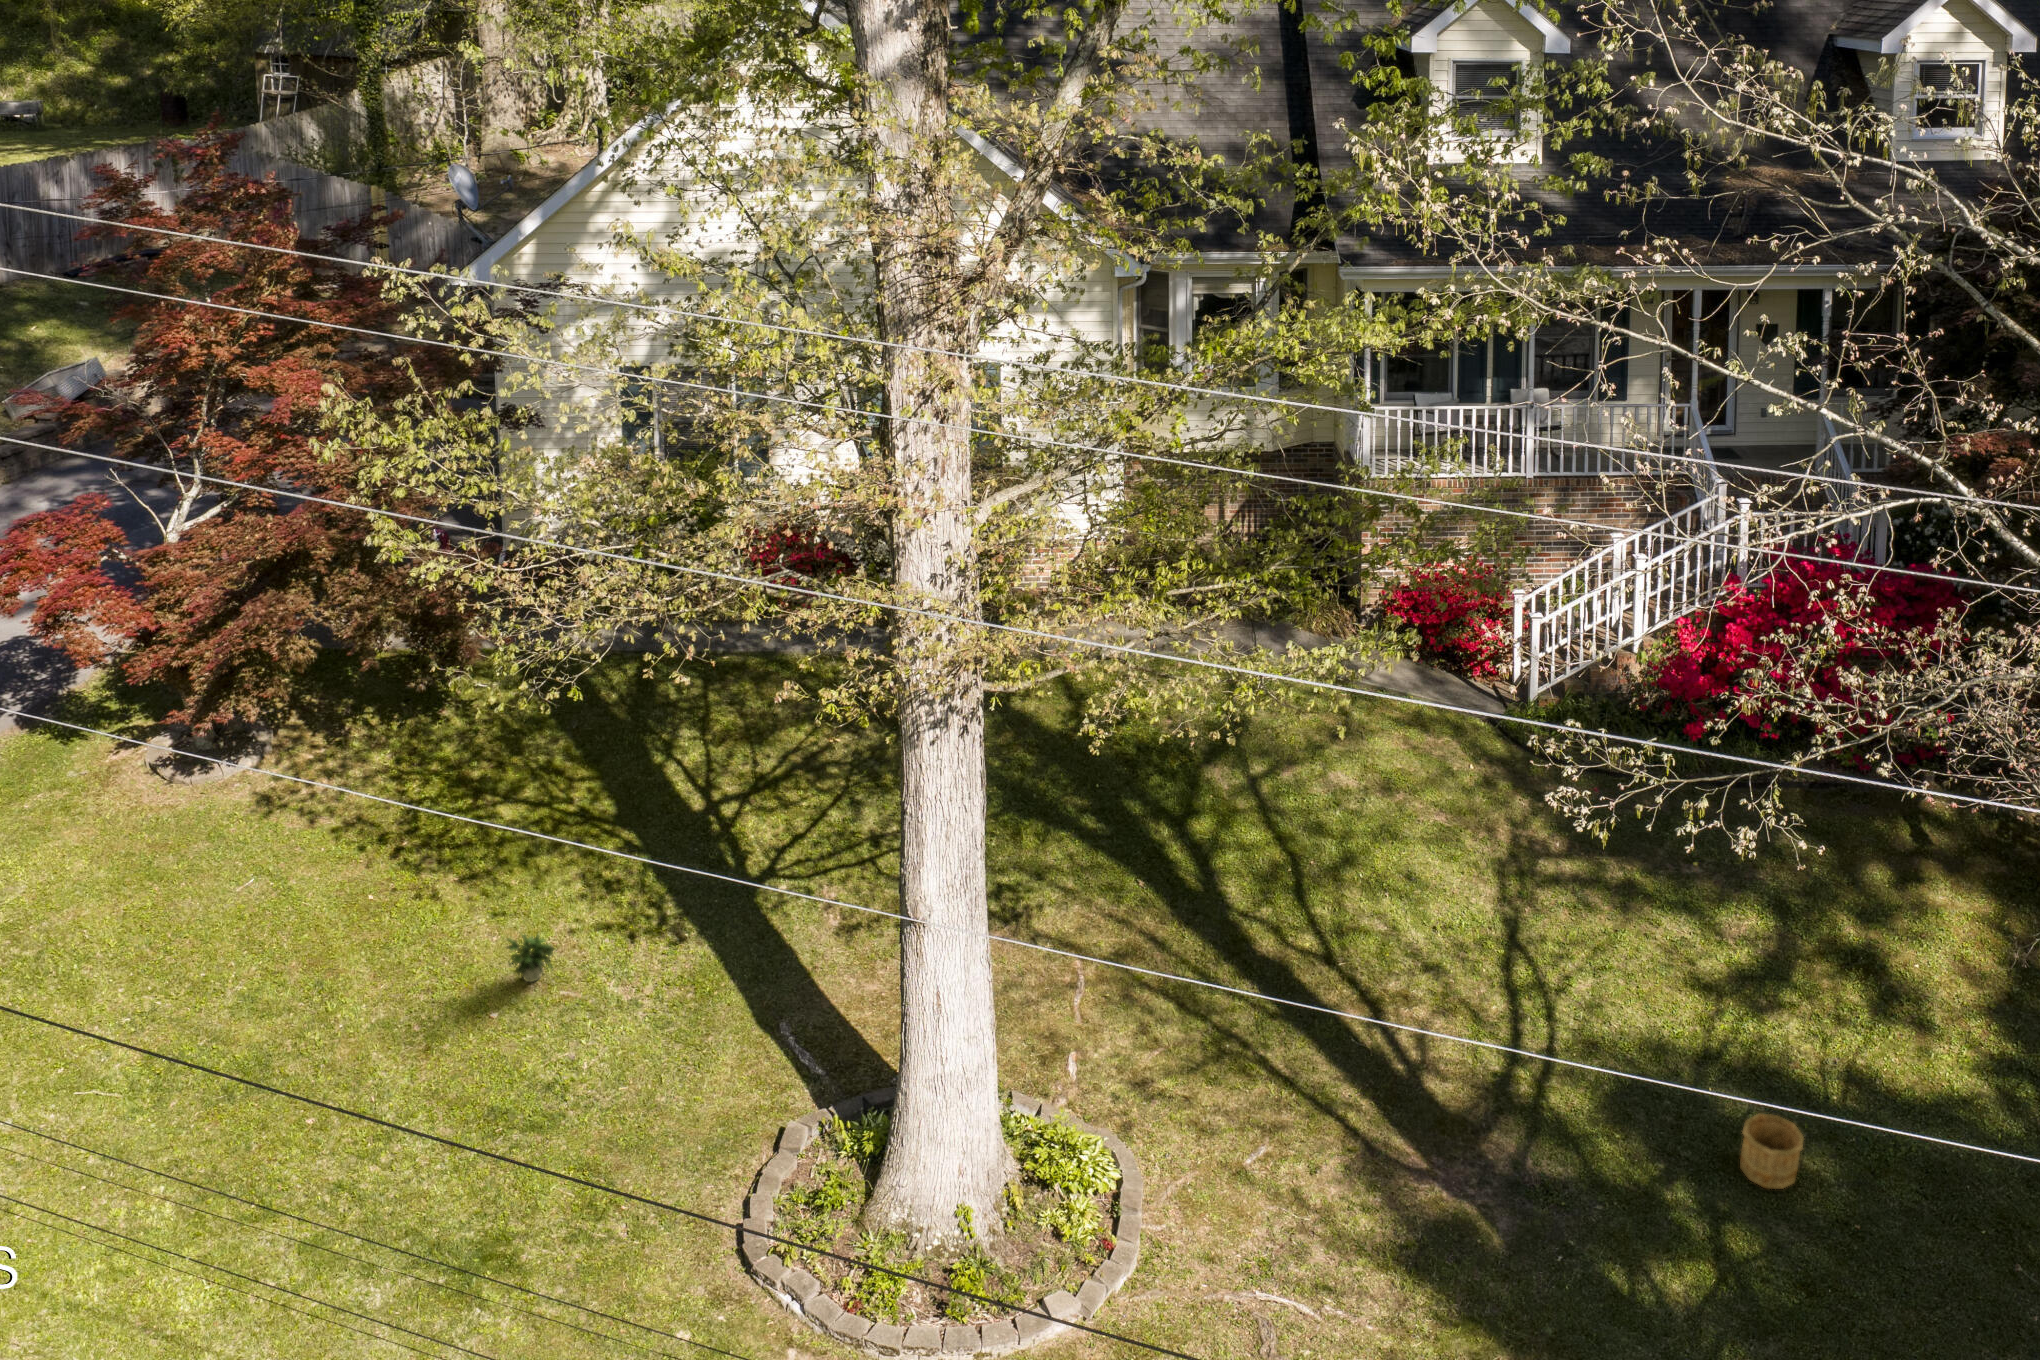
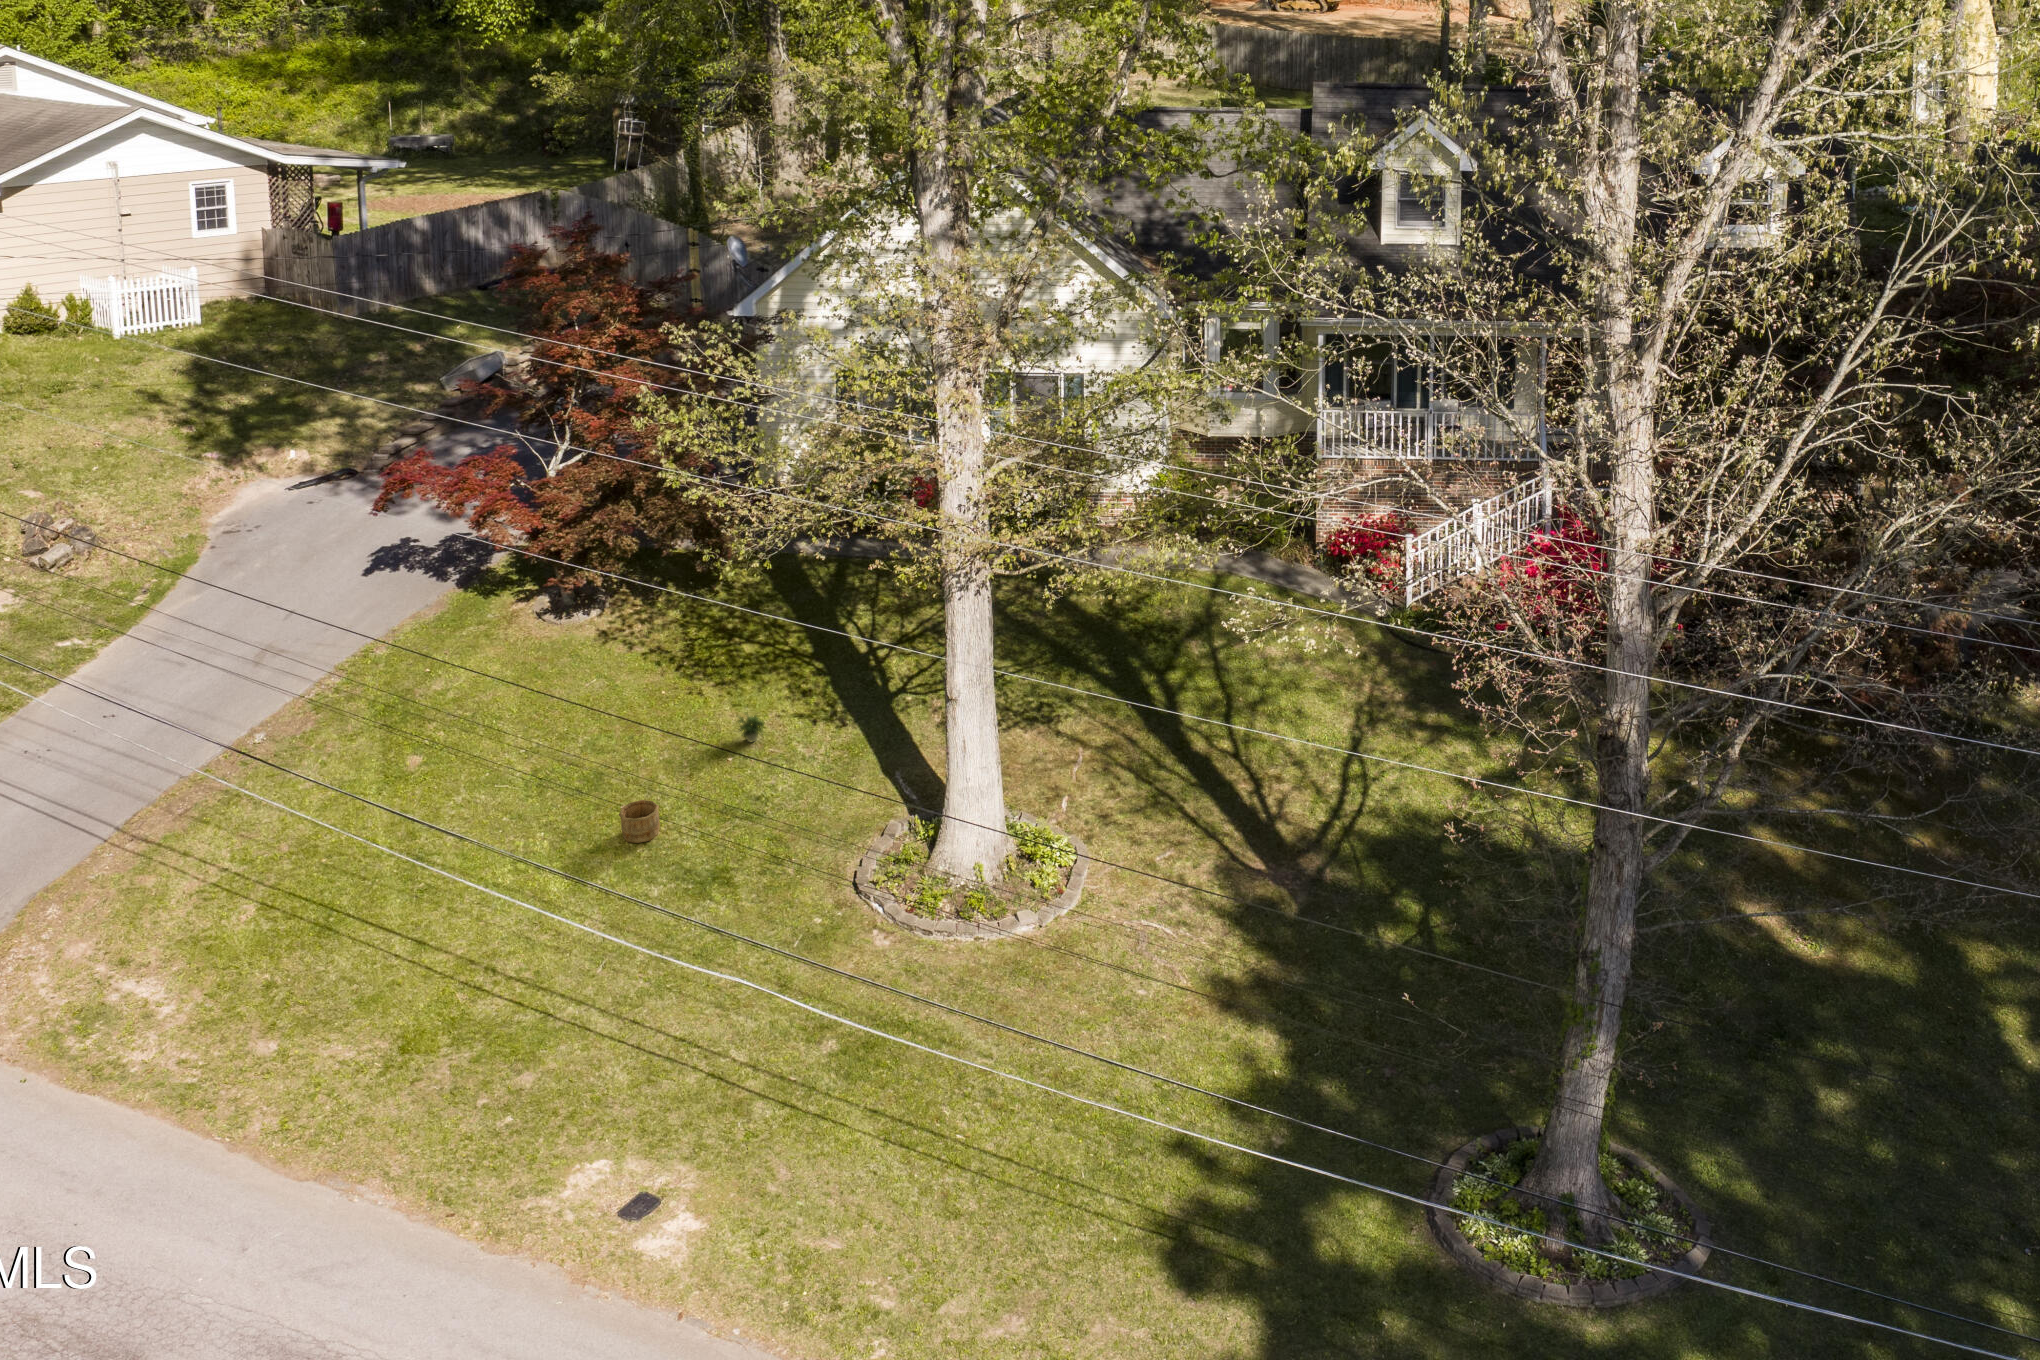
wooden bucket: present [1740,1113,1804,1189] -> present [619,800,660,843]

